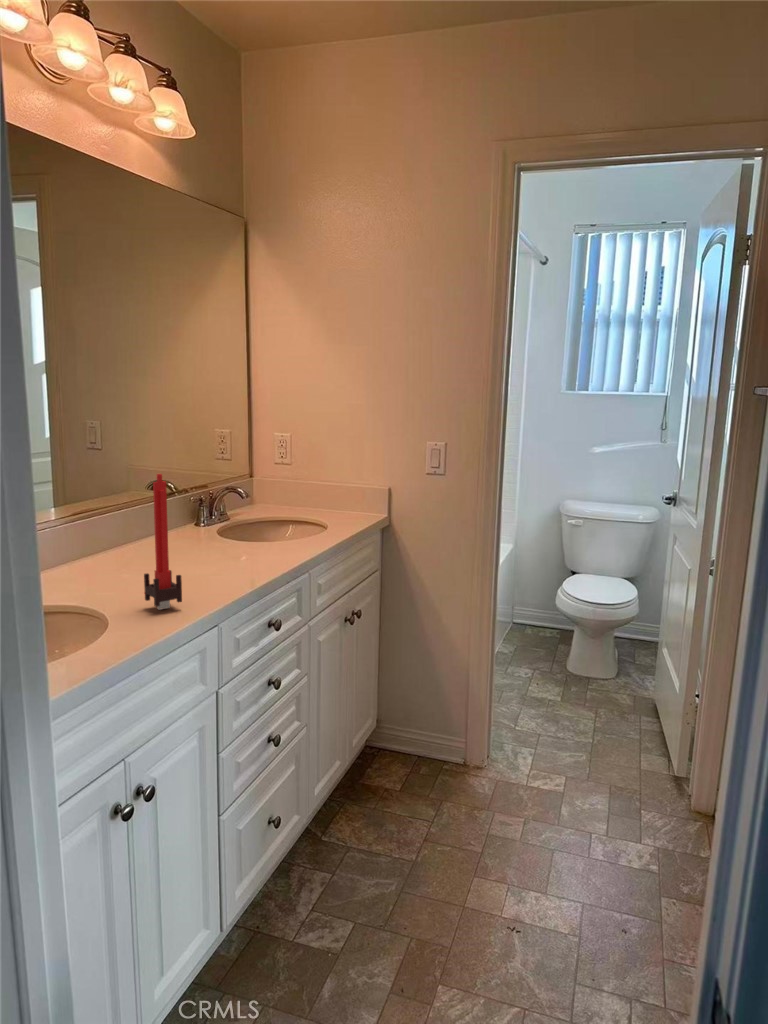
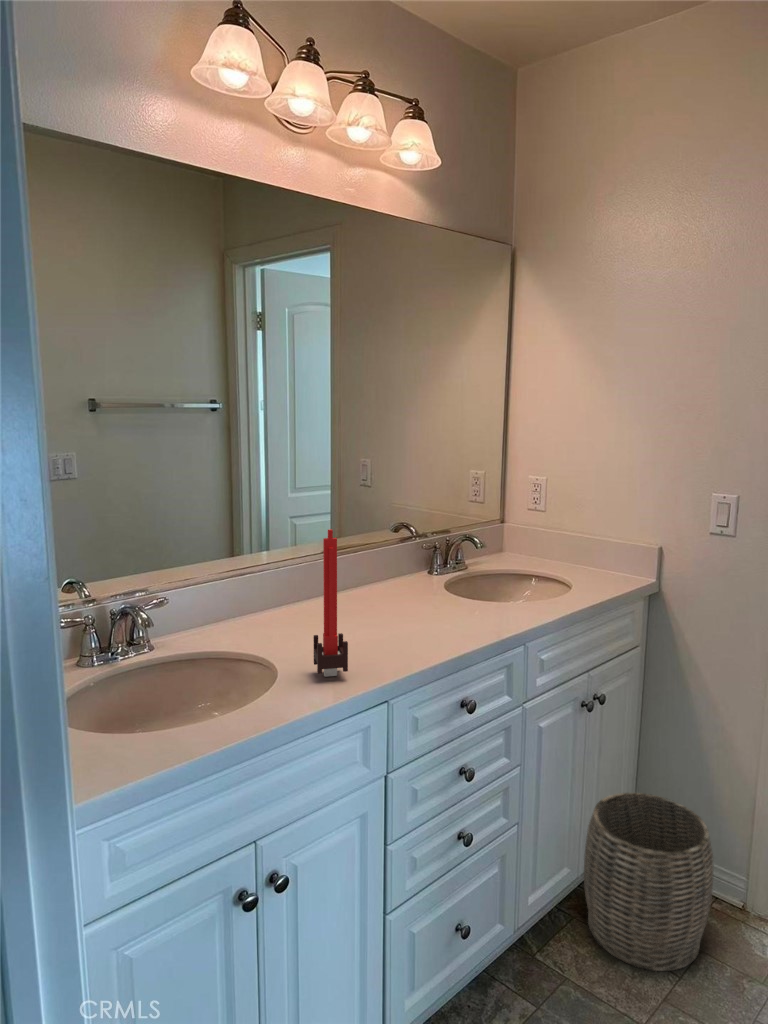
woven basket: none [352,690,449,824] -> present [583,793,713,971]

